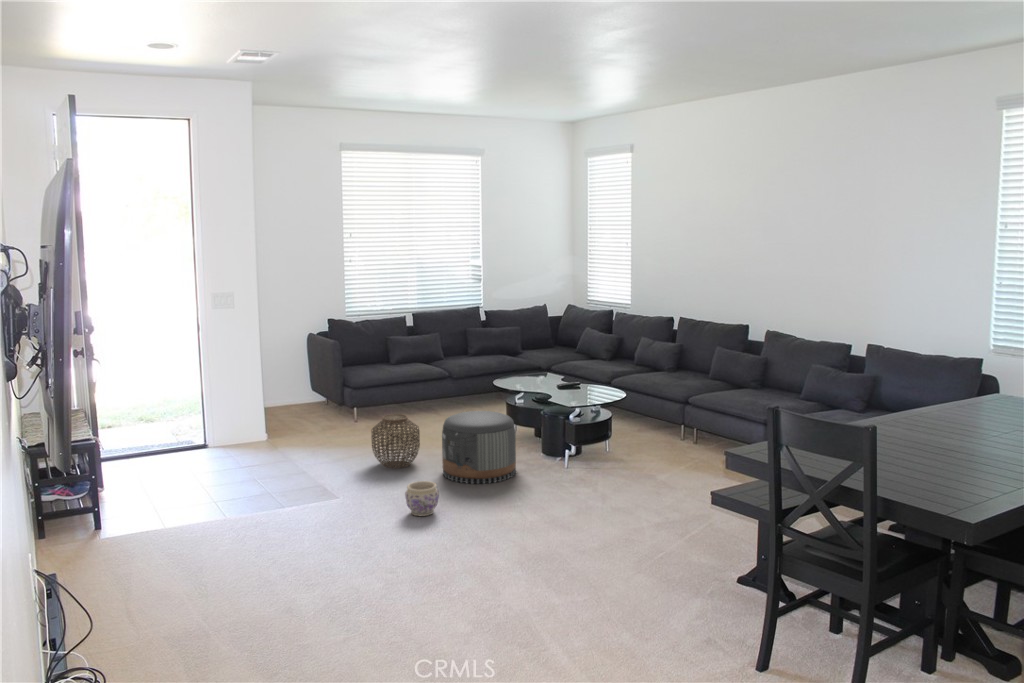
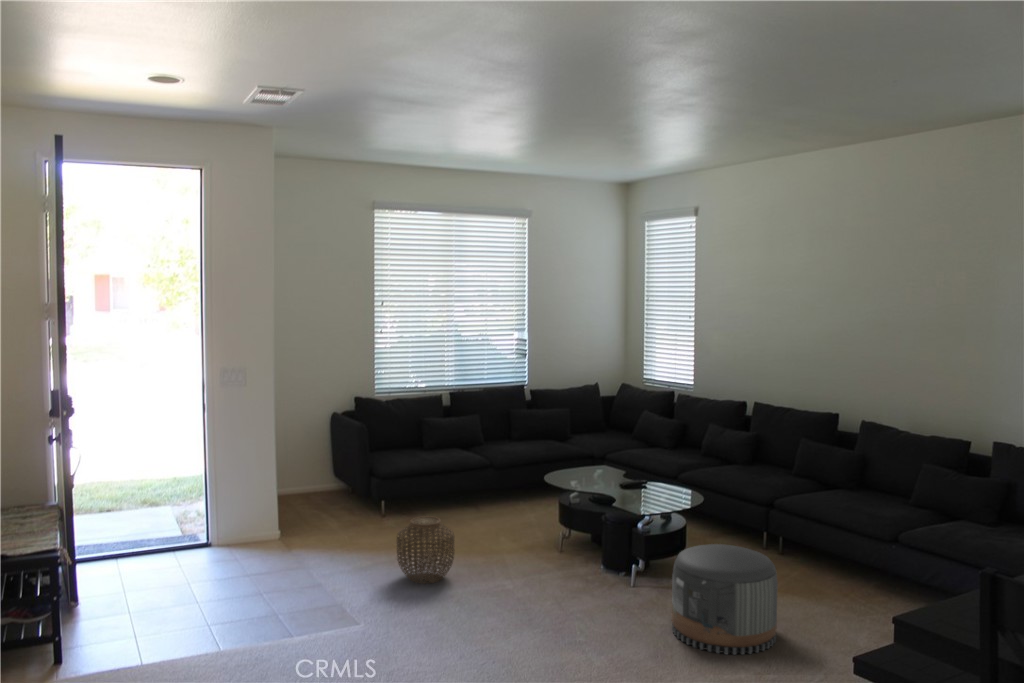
pouf: present [442,411,516,484] -> present [672,544,778,655]
planter: present [405,481,439,516] -> none [435,609,478,657]

